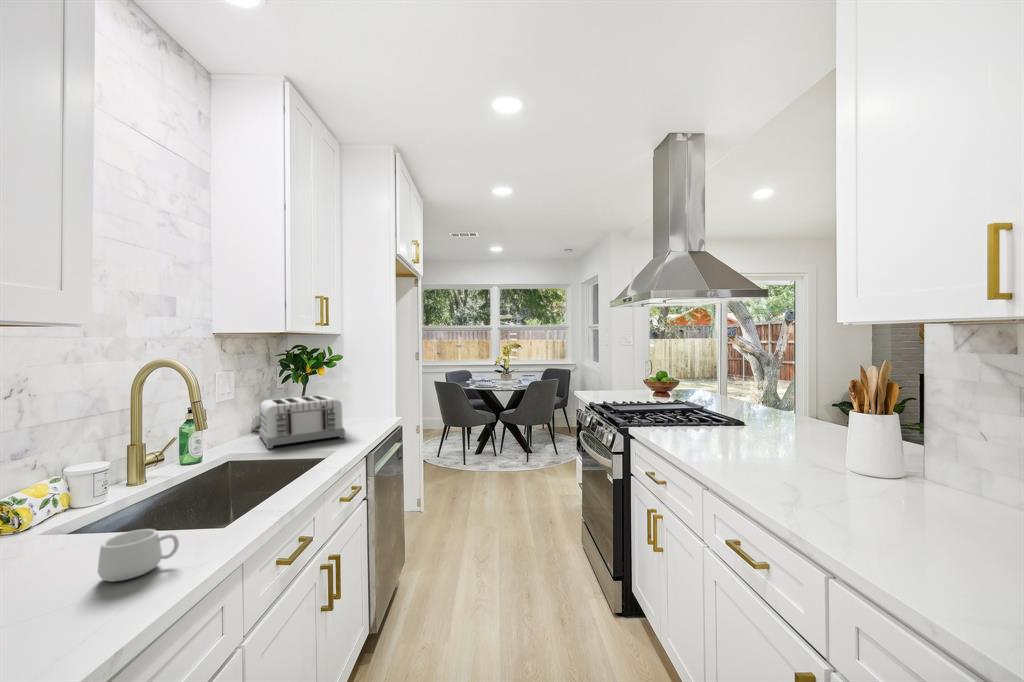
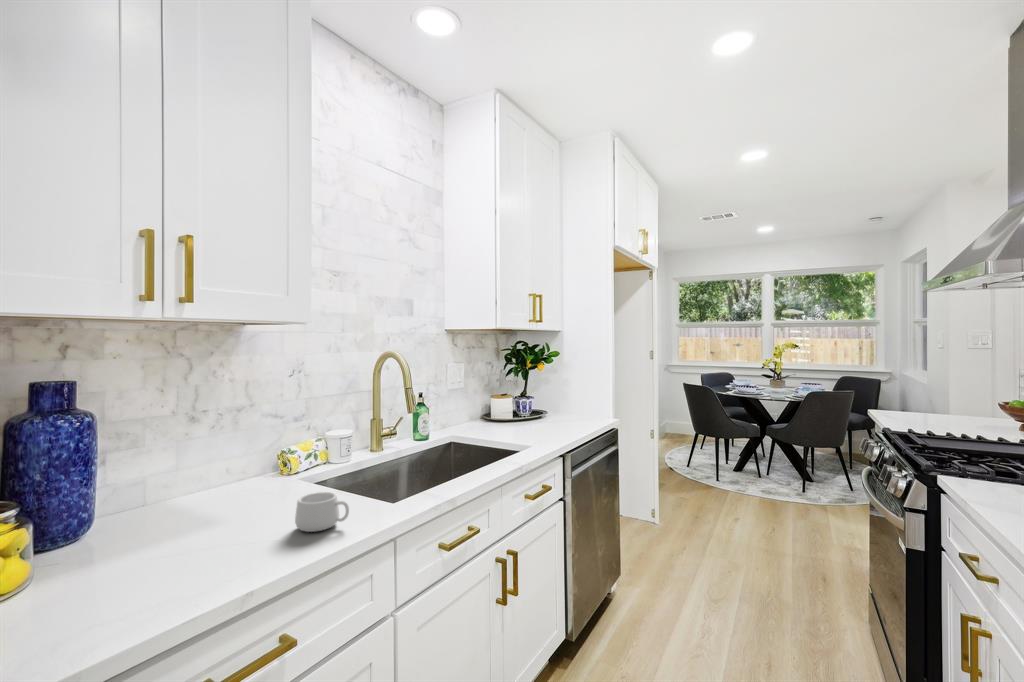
toaster: present [259,395,345,449] -> none [481,389,551,436]

